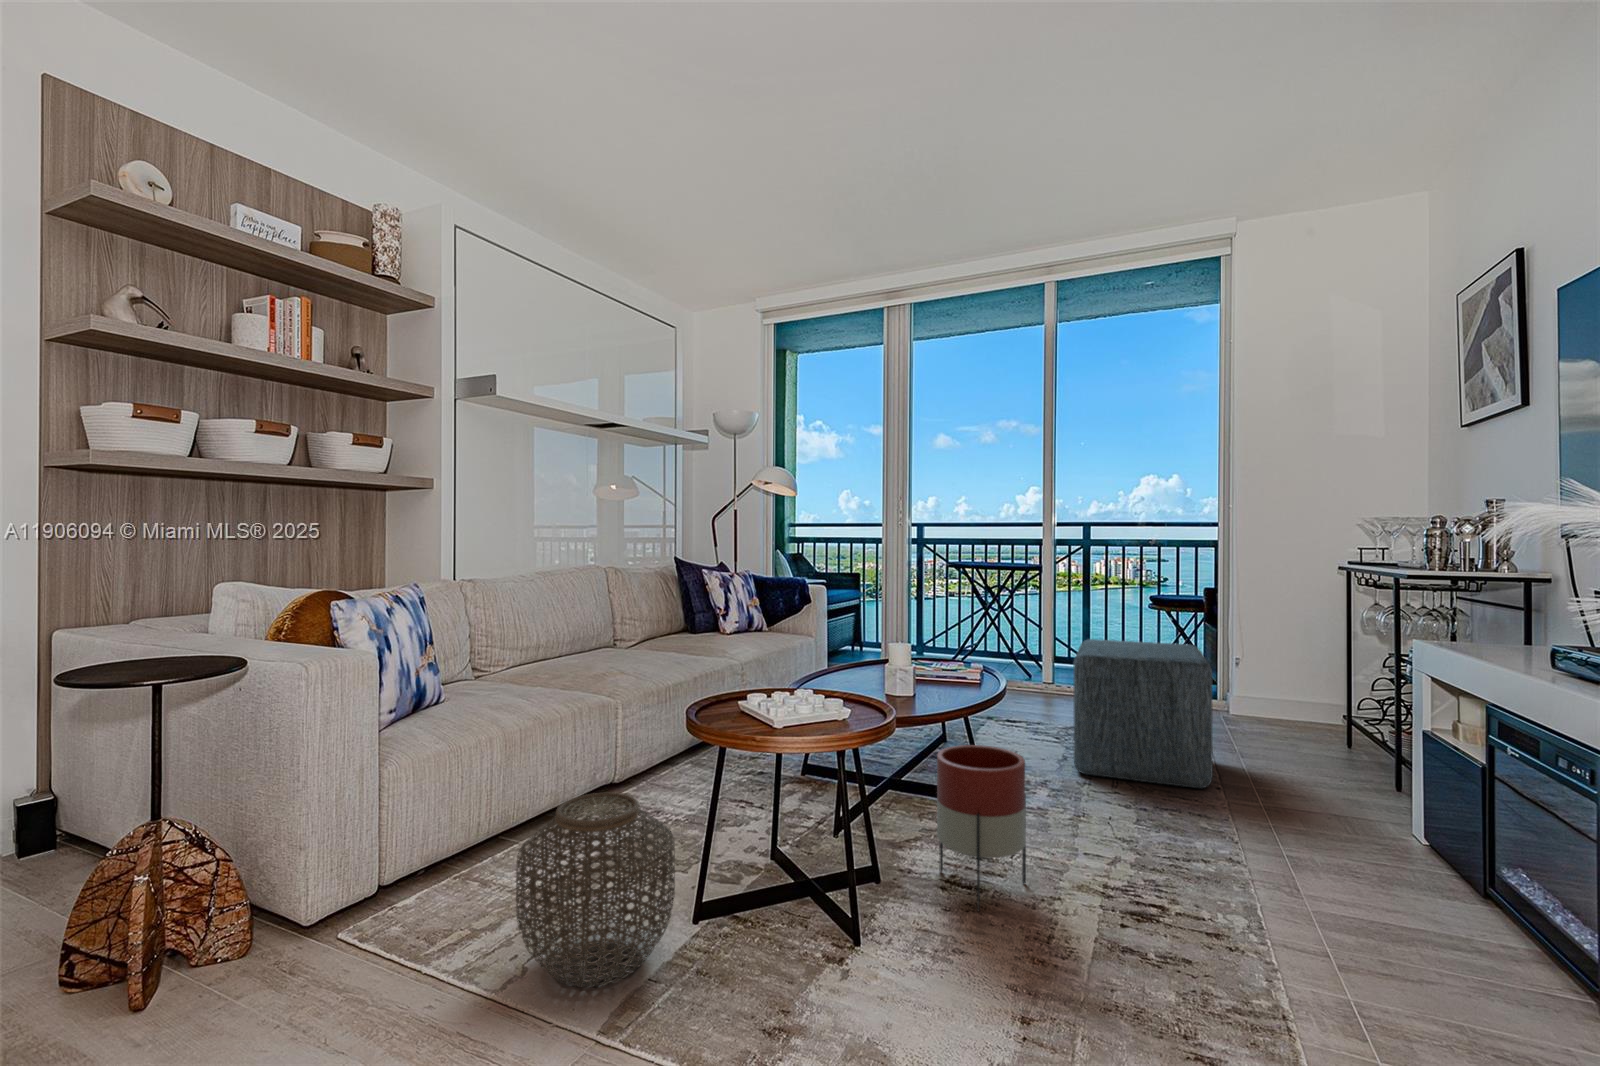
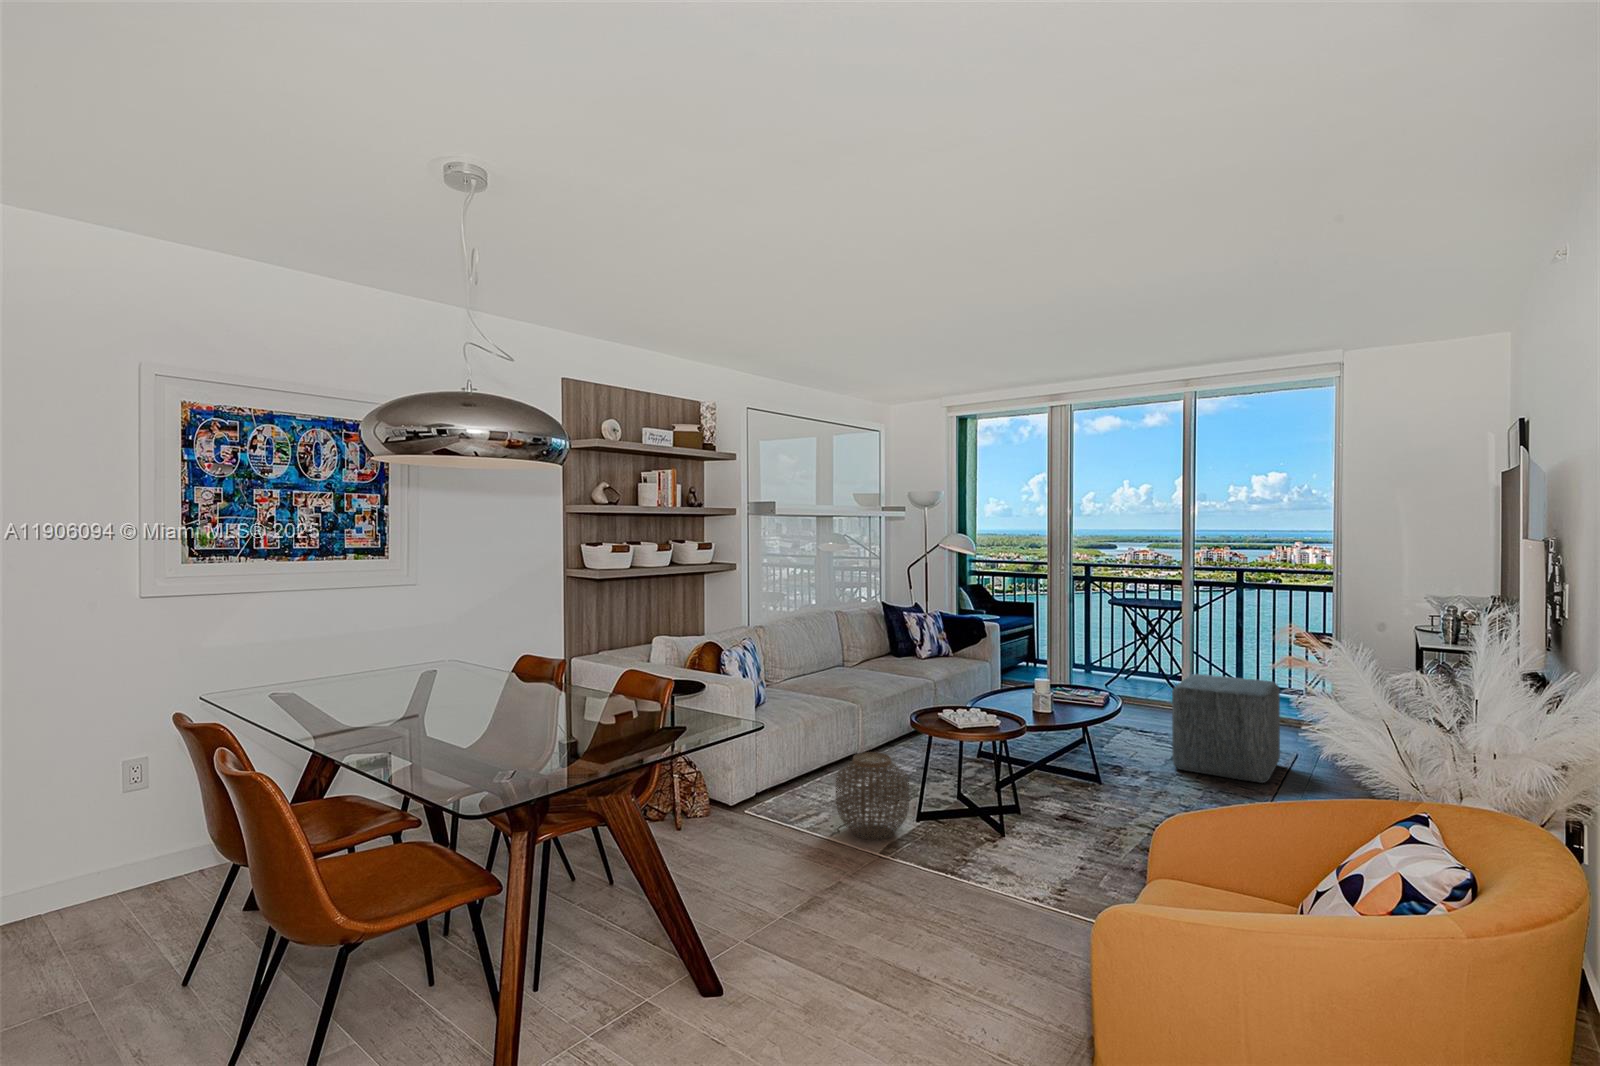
planter: present [937,745,1026,911] -> none [1053,741,1107,830]

